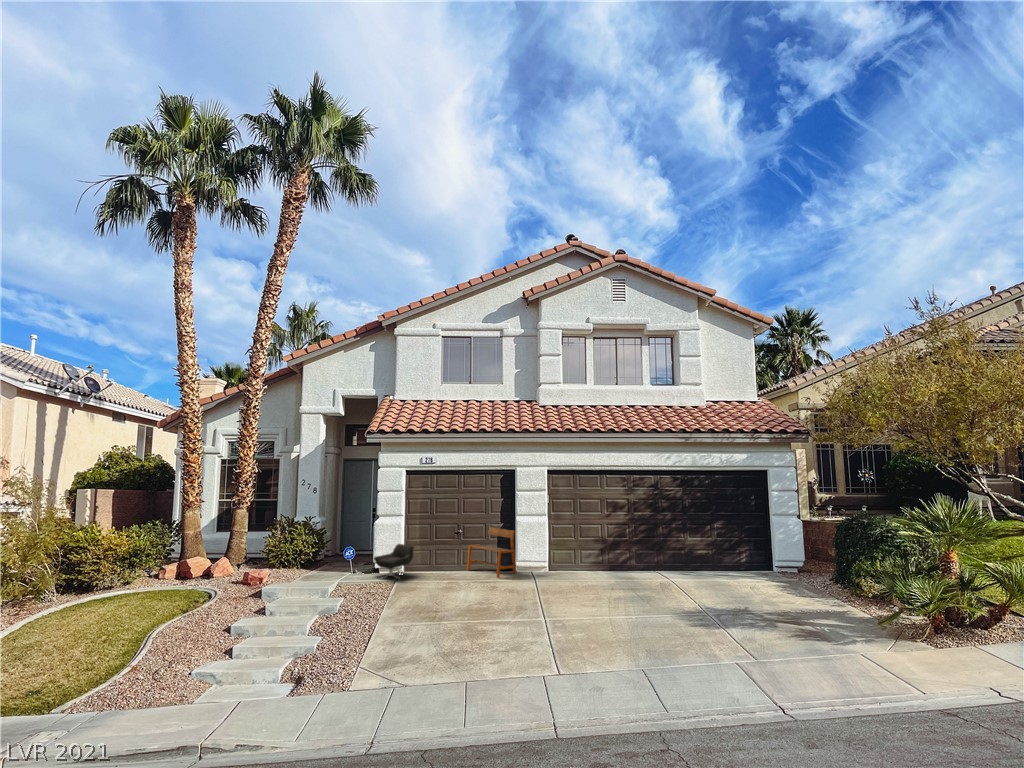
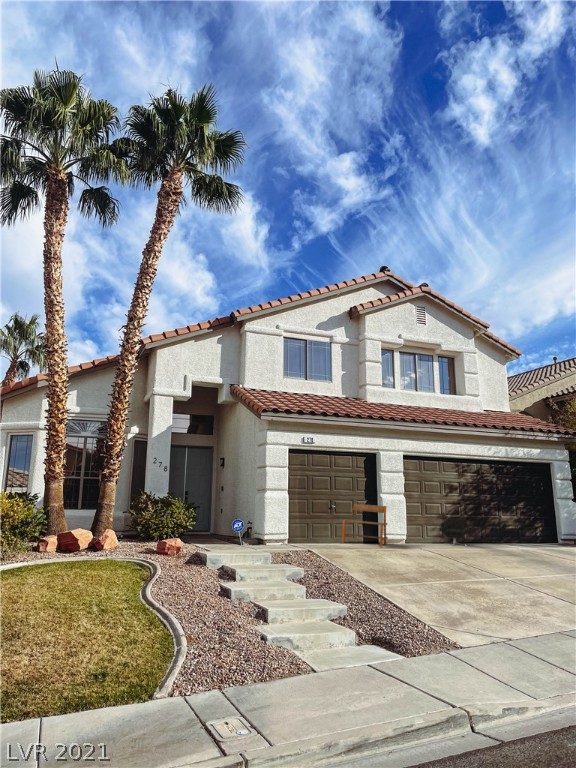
lounge chair: present [374,544,413,577] -> present [440,518,469,546]

